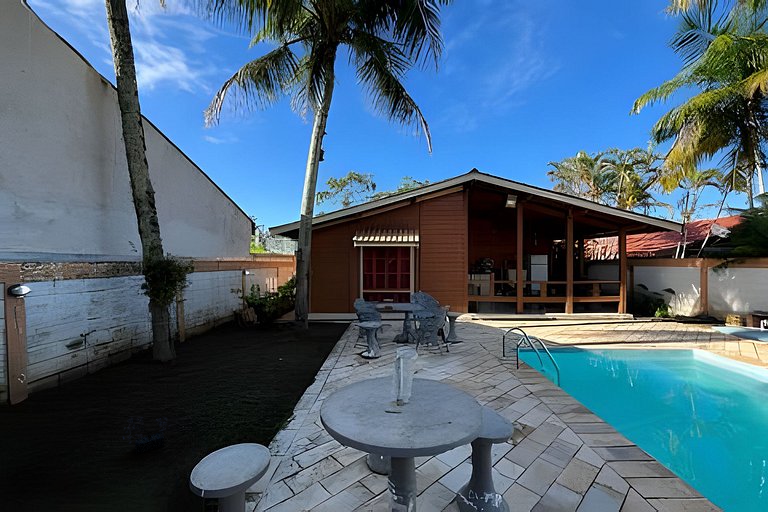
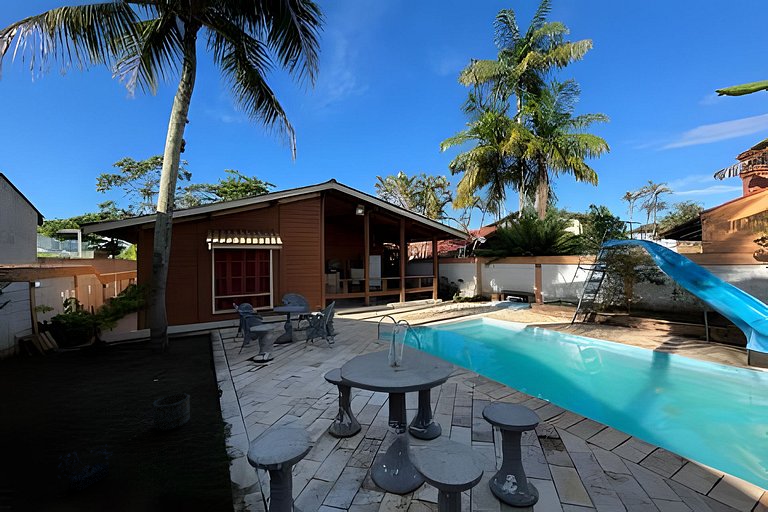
wooden bucket: none [229,380,261,414] -> present [152,393,190,431]

